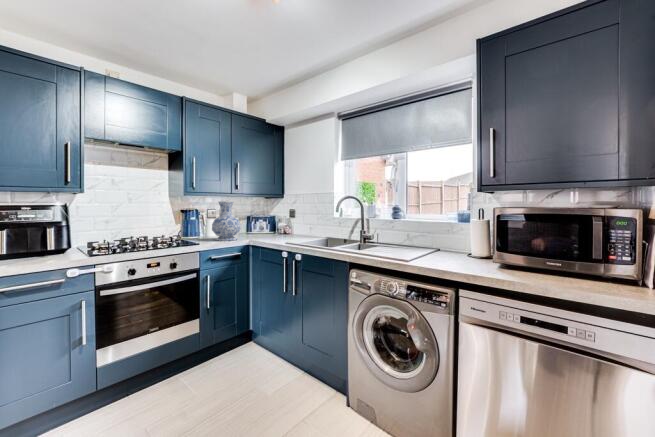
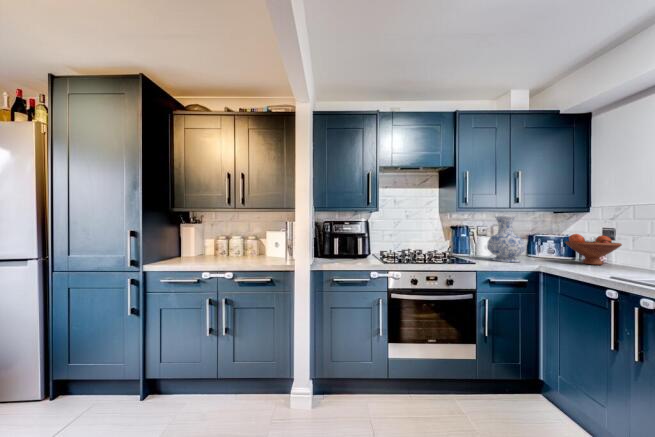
fruit bowl: none [268,215,297,237] -> present [565,234,622,265]

